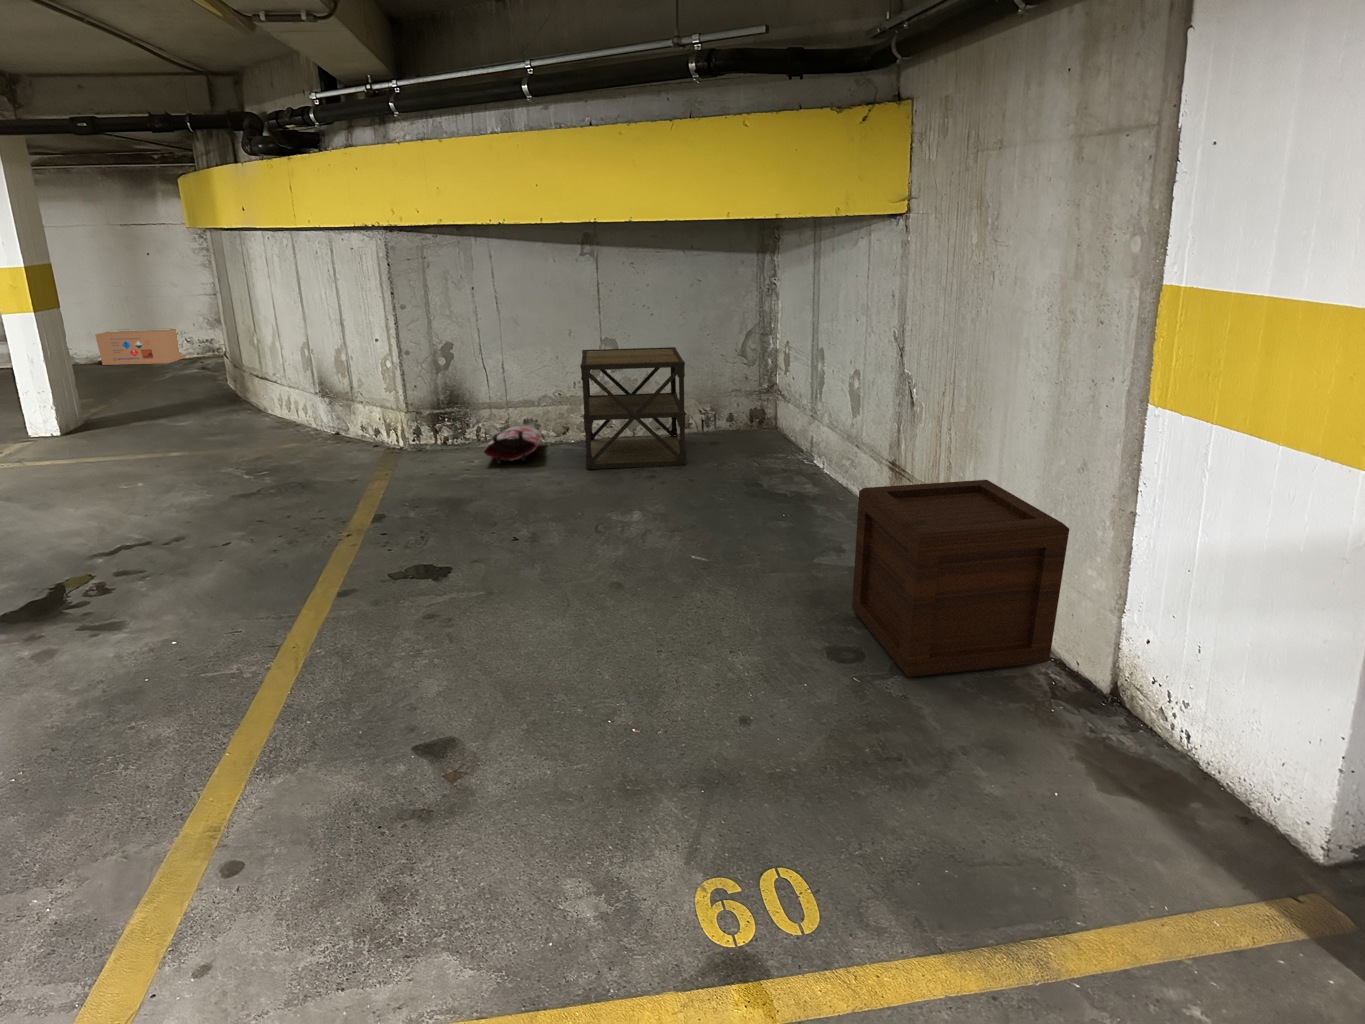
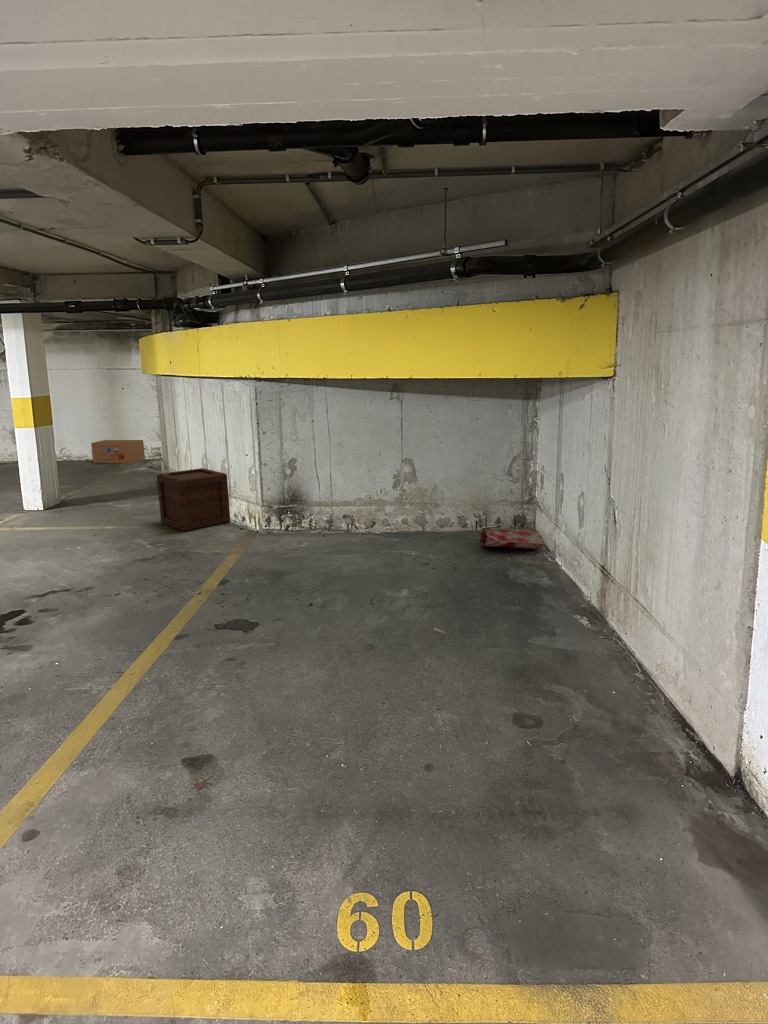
shelving unit: present [580,347,686,469] -> none [378,466,455,555]
bag: present [483,426,543,464] -> present [479,524,545,550]
wooden crate: present [852,480,1069,677] -> present [157,468,230,531]

